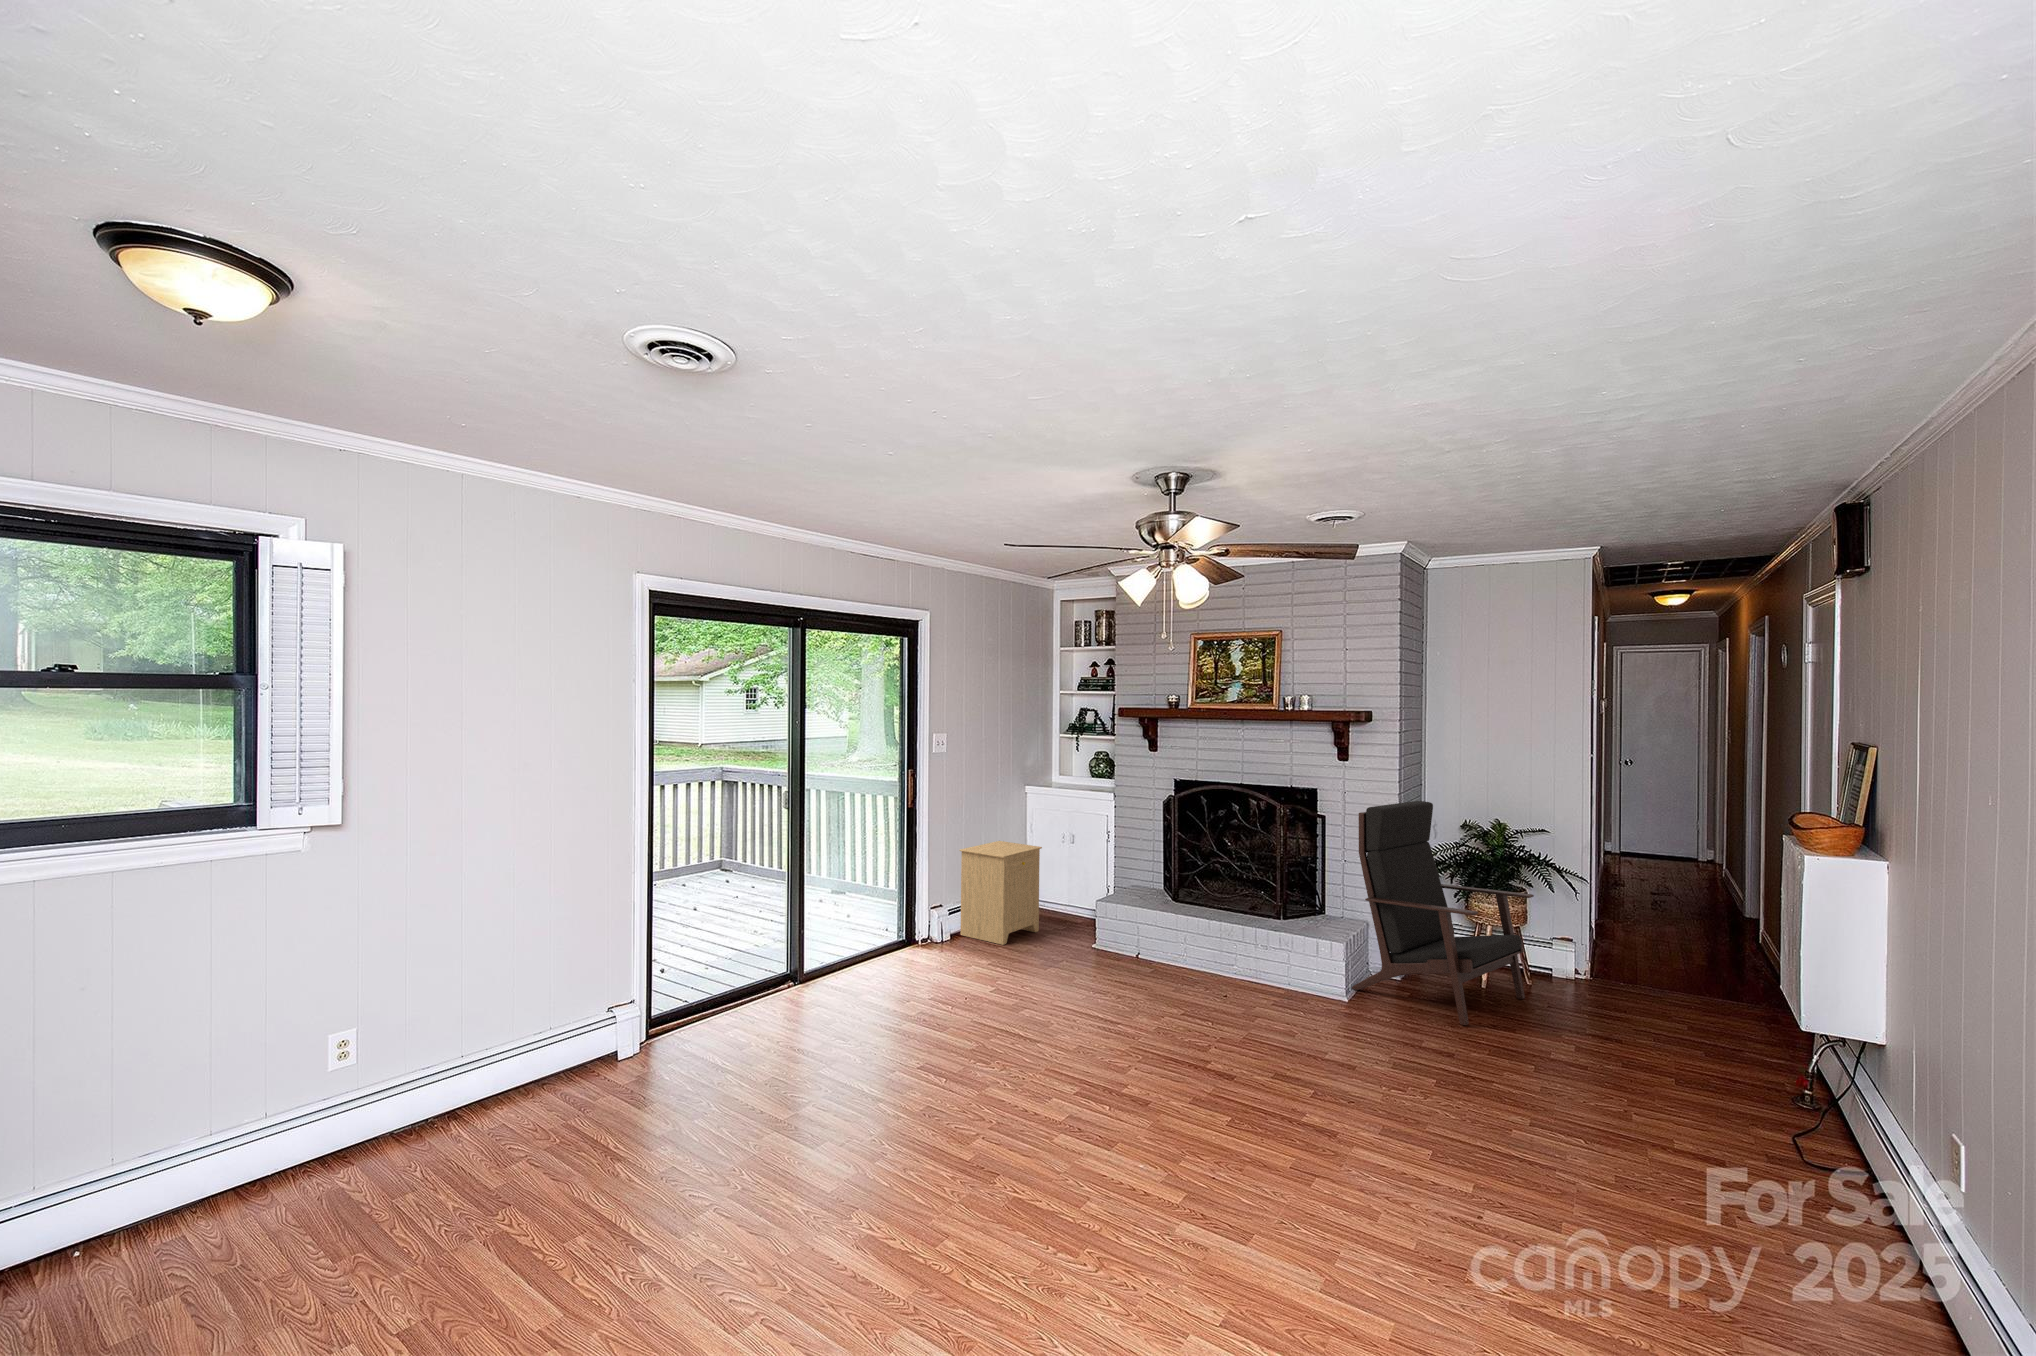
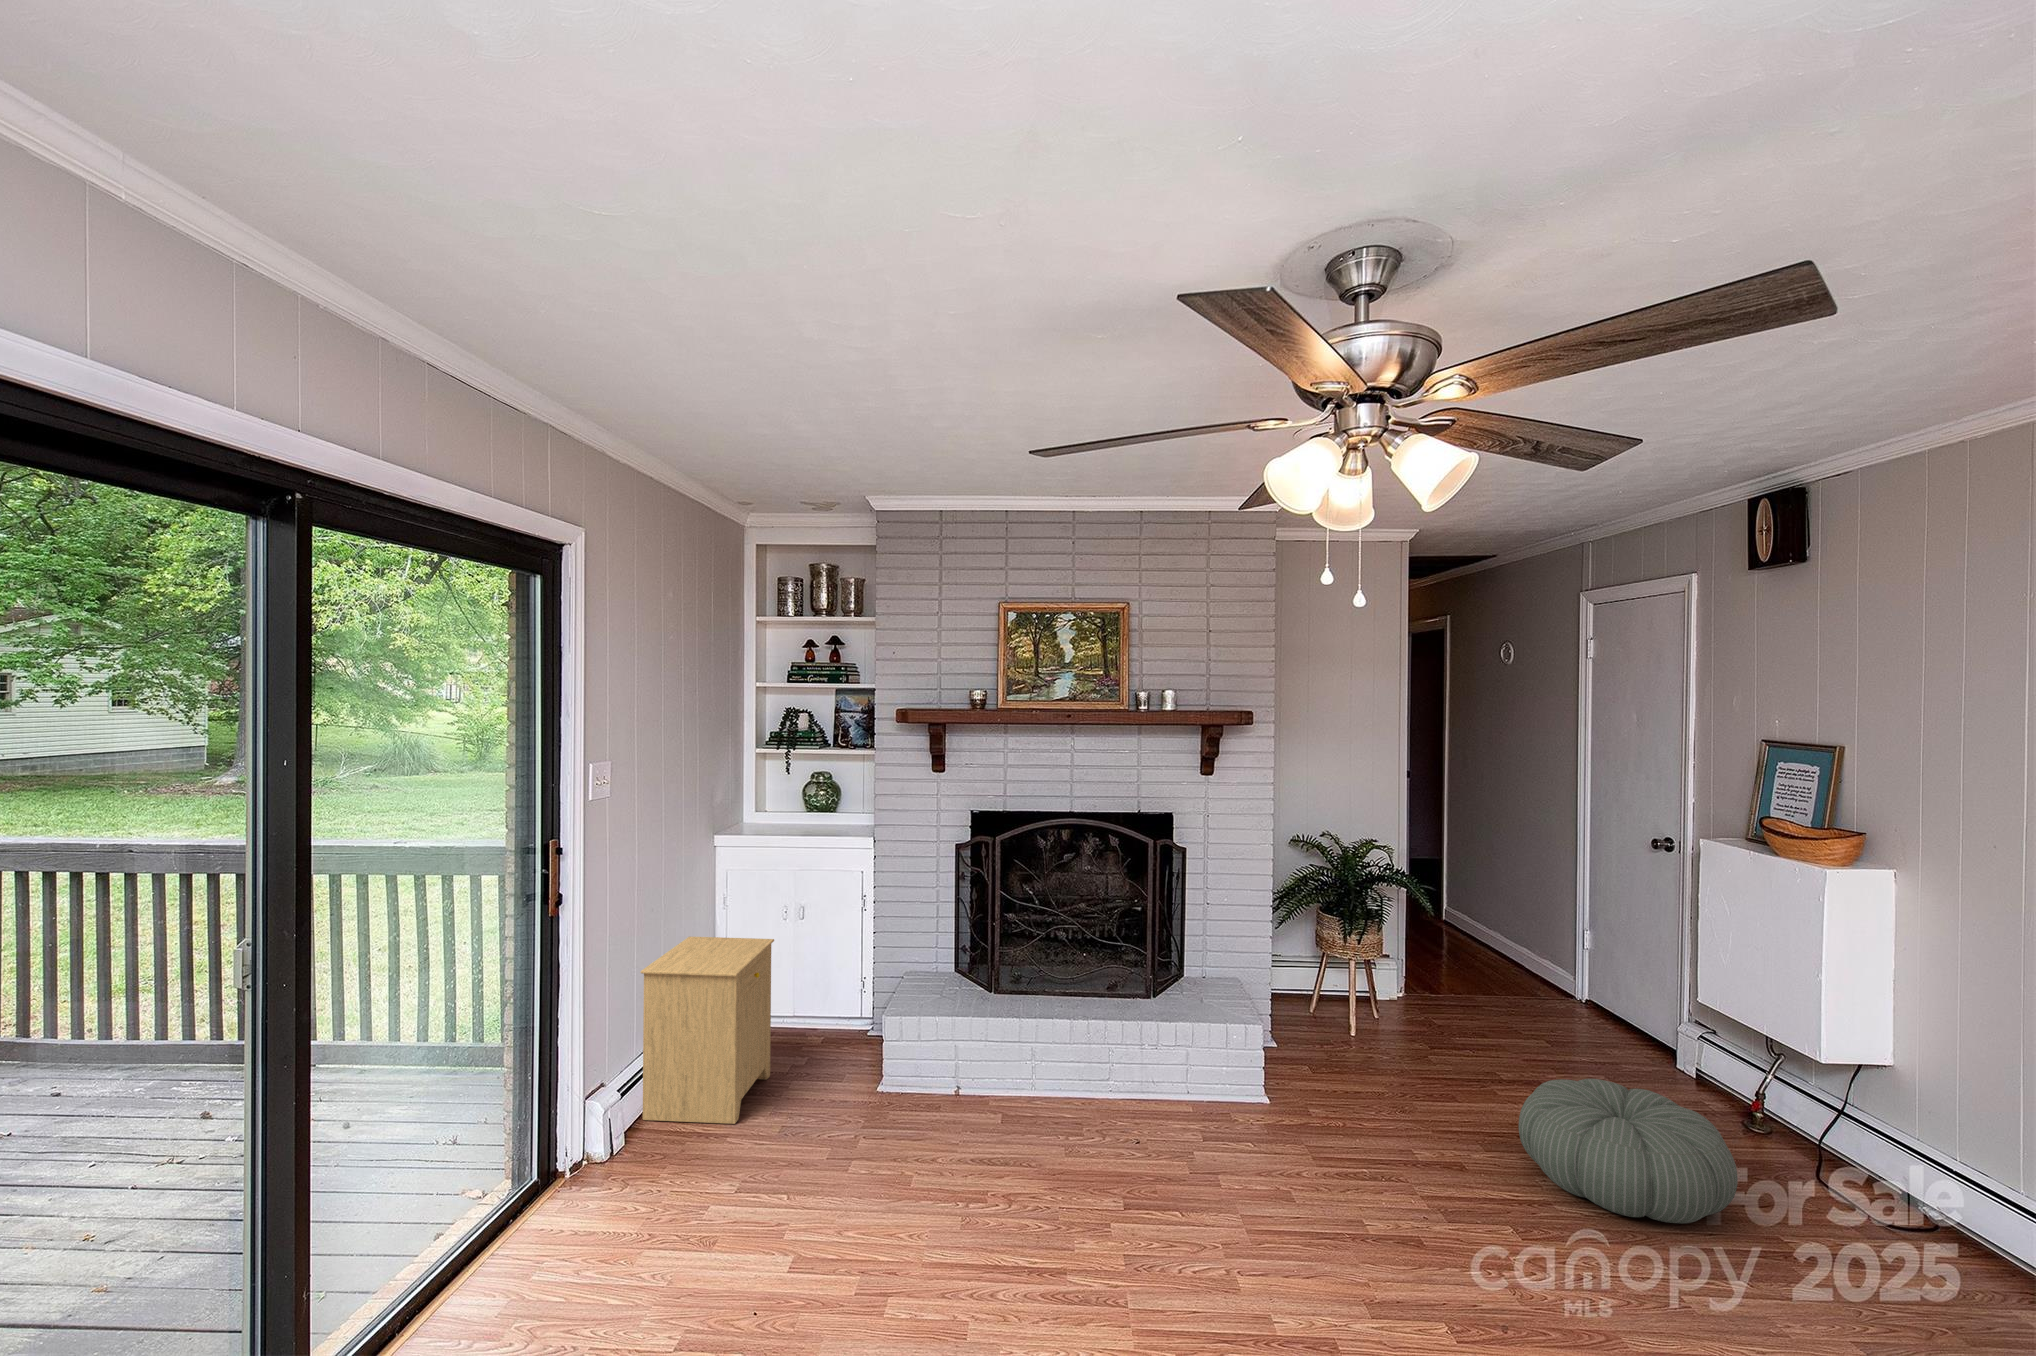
lounge chair: present [1352,801,1534,1025] -> none [1250,819,1428,1106]
pouf: none [1498,1011,1674,1116] -> present [1519,1079,1738,1223]

